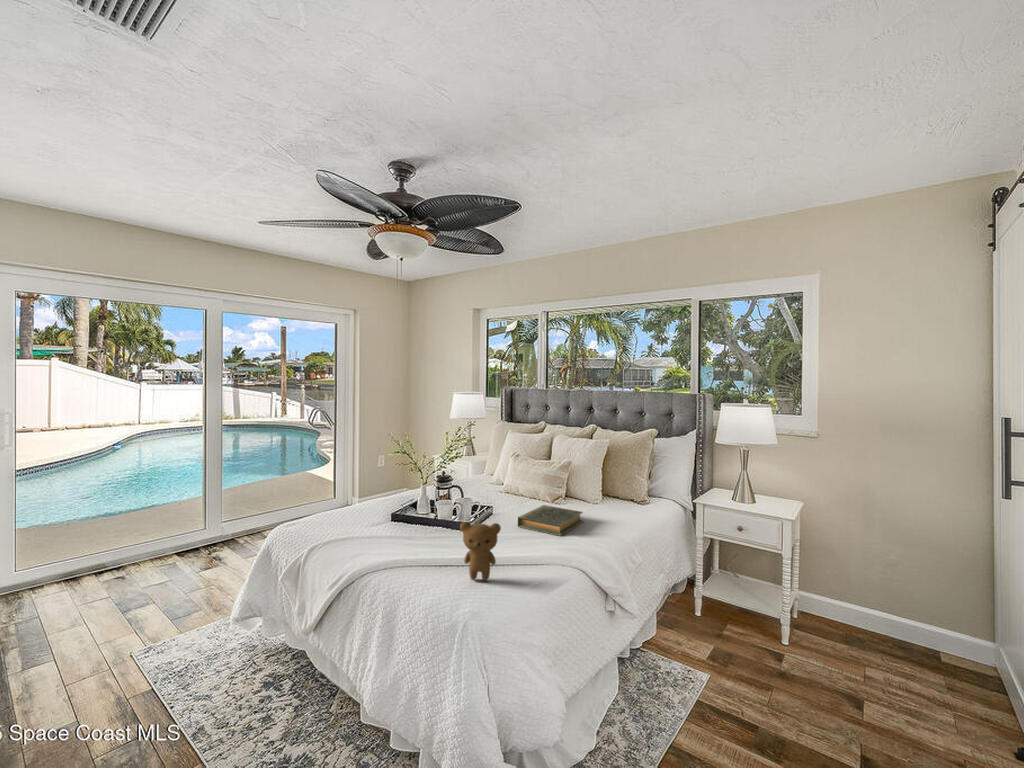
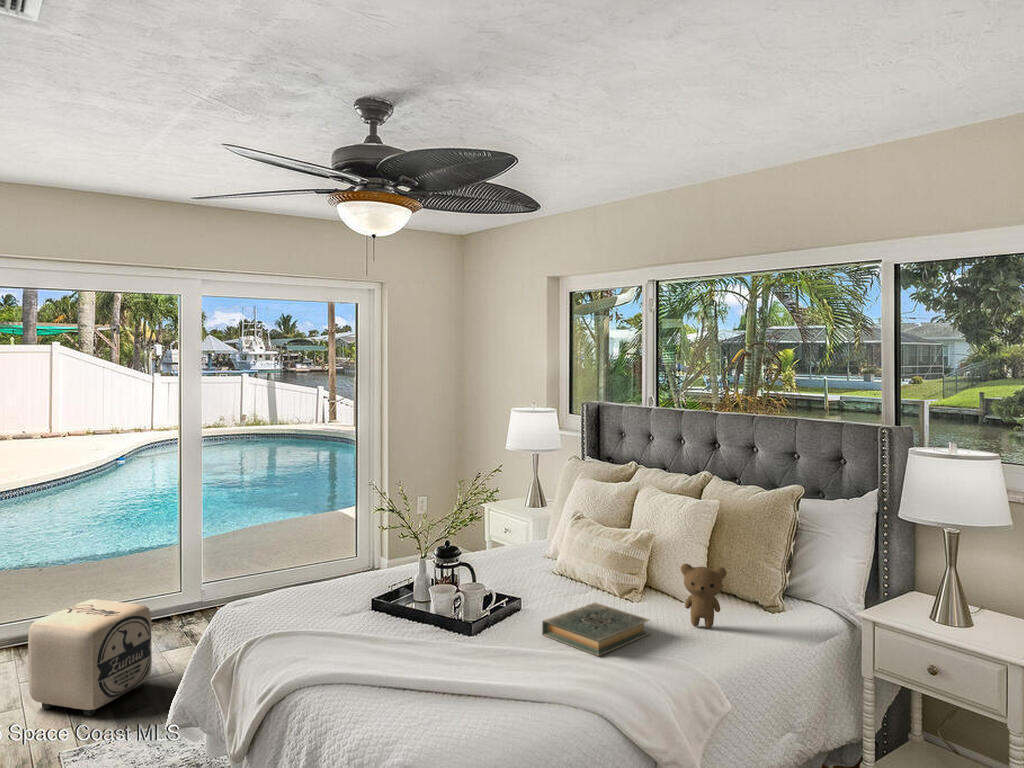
teddy bear: present [460,522,501,581] -> present [681,564,726,628]
ottoman: none [92,535,197,624] -> present [28,599,152,716]

